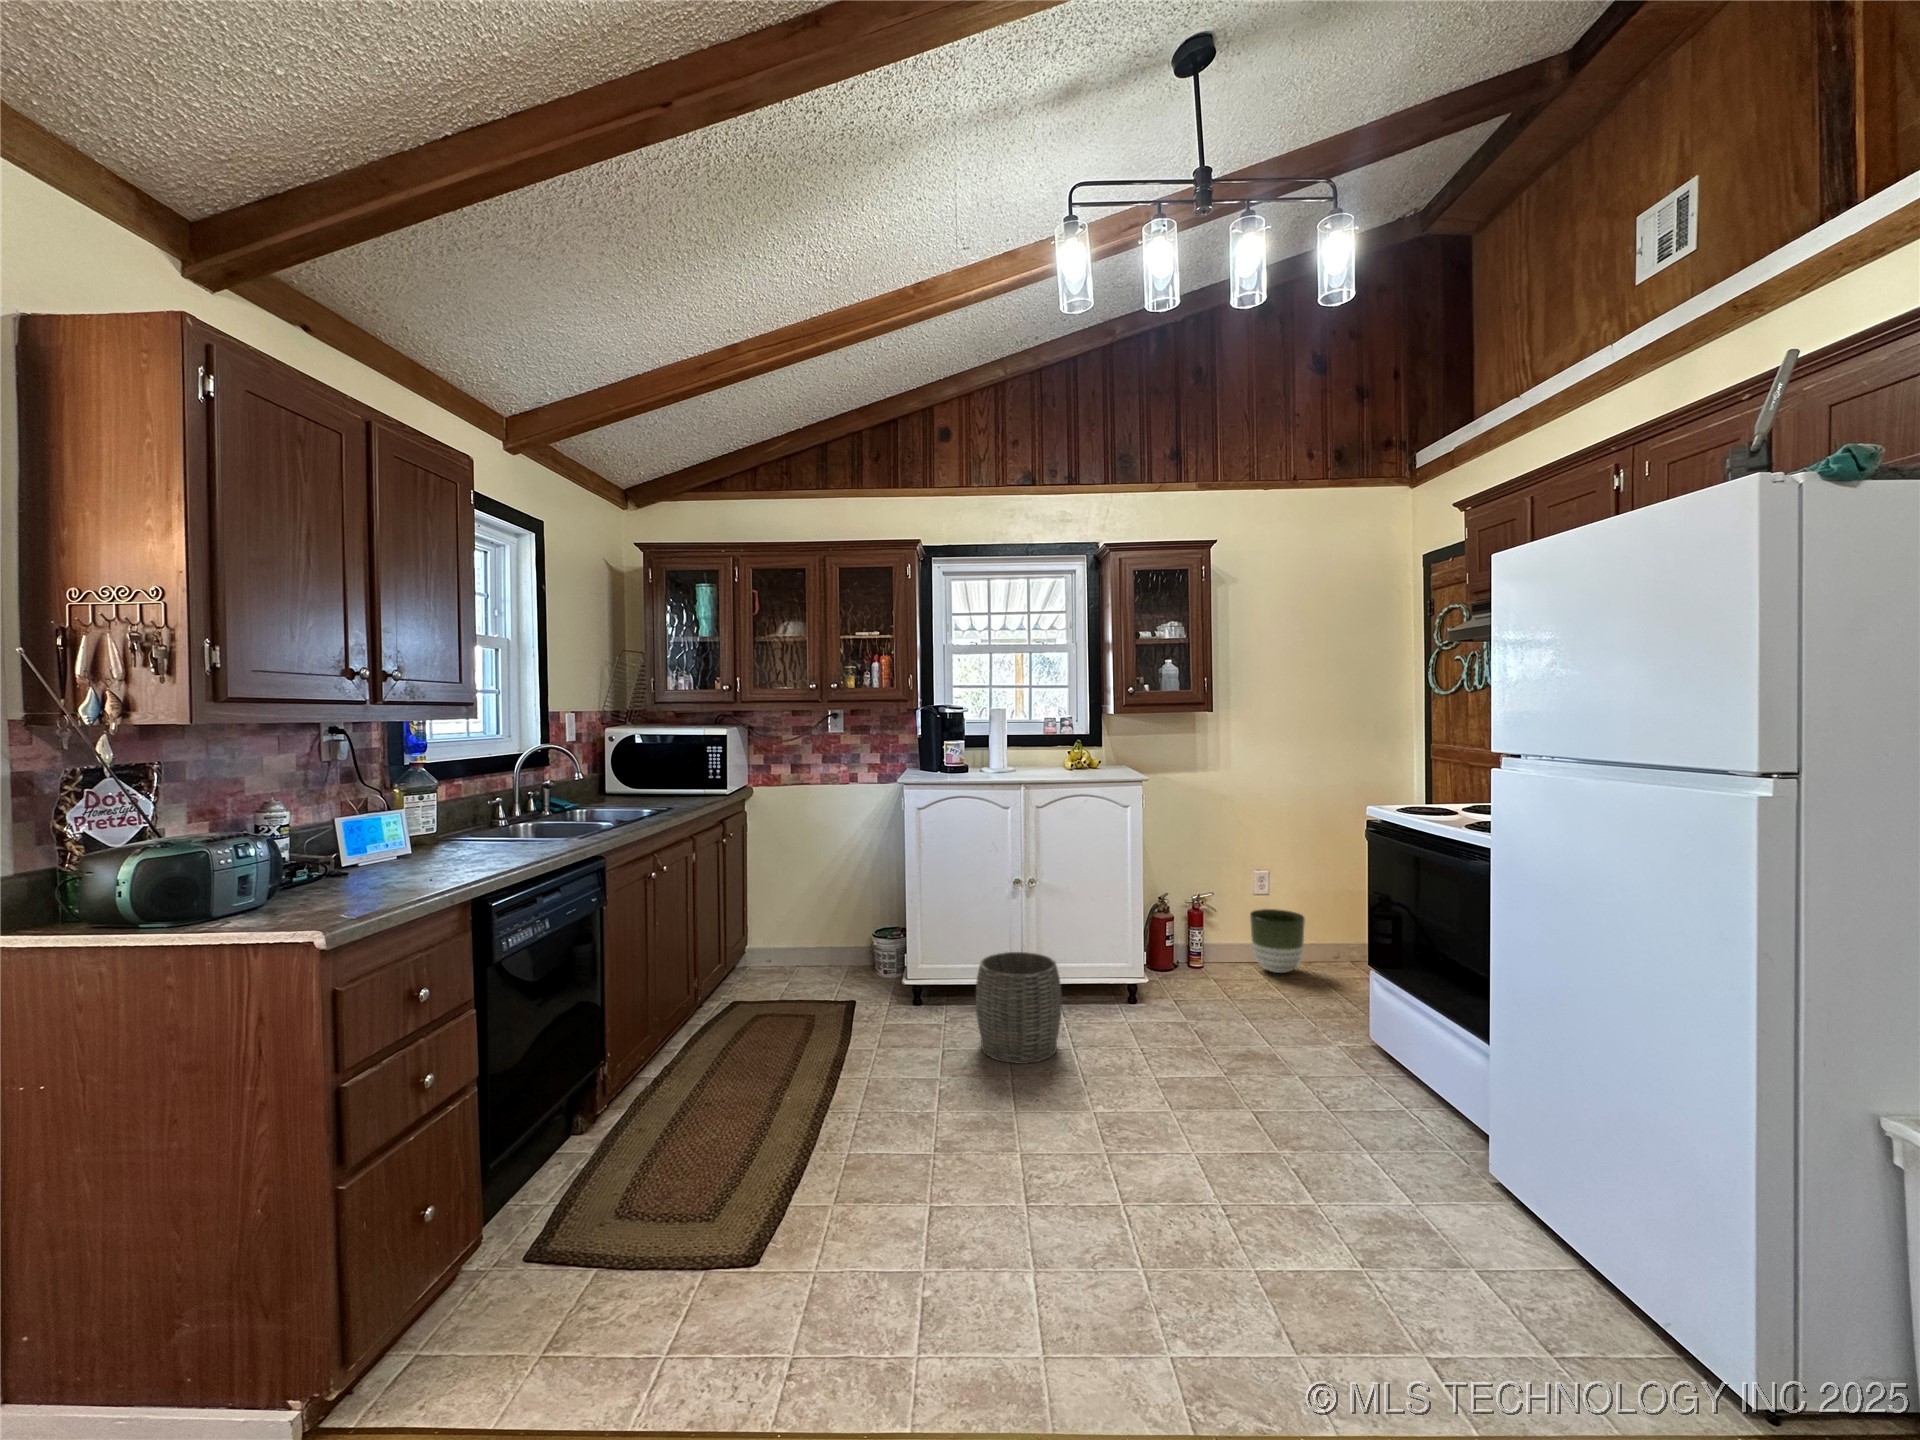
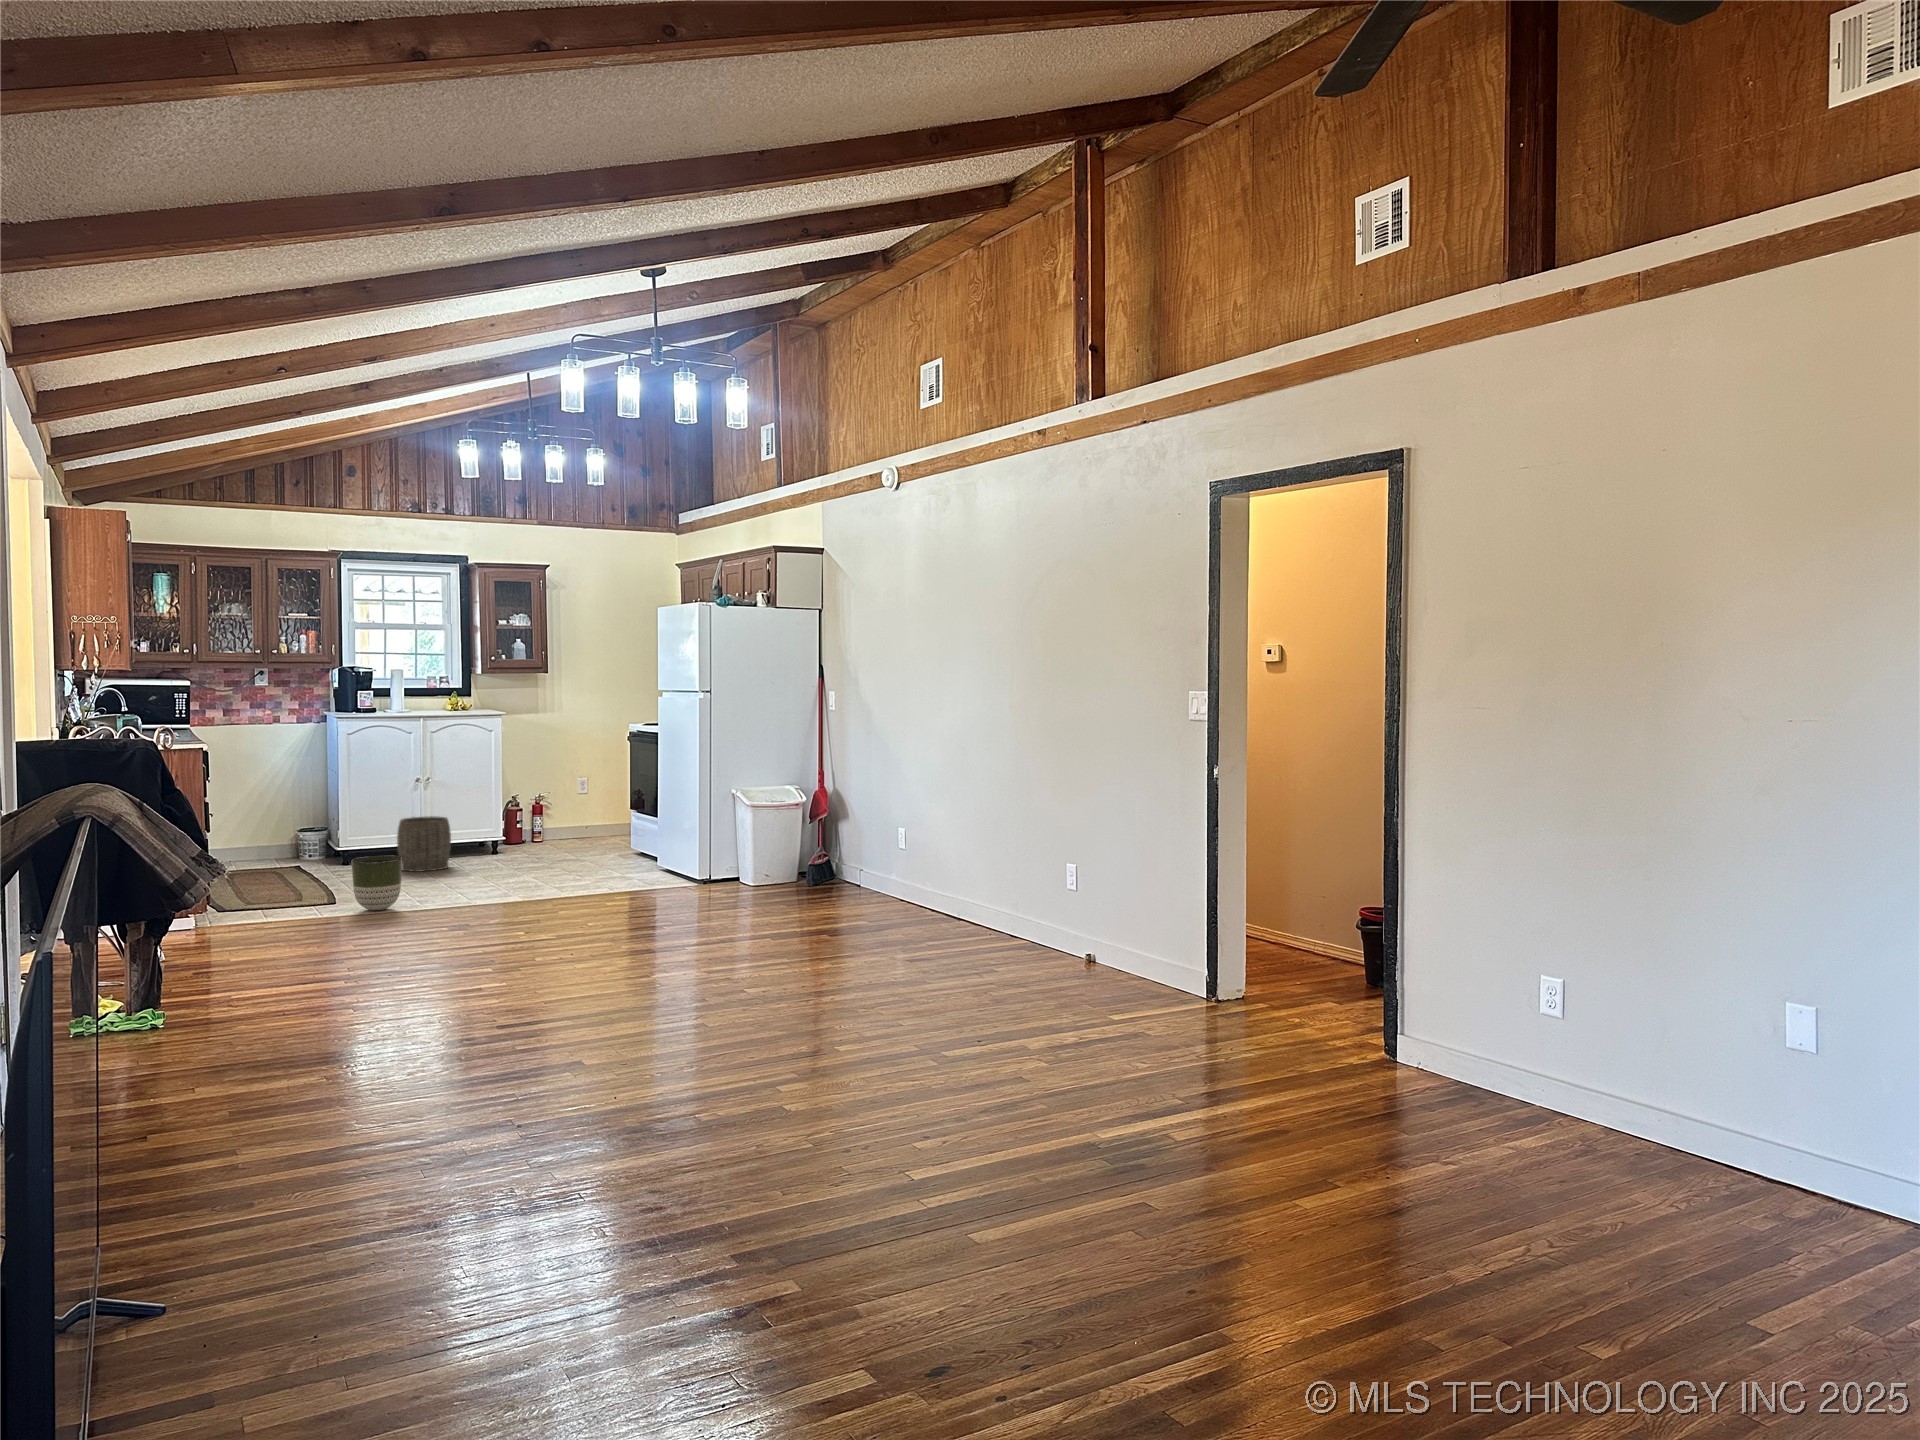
planter: present [1250,909,1305,973] -> present [351,856,402,910]

